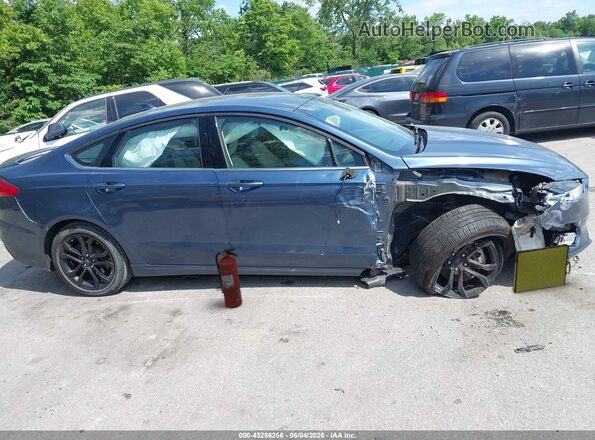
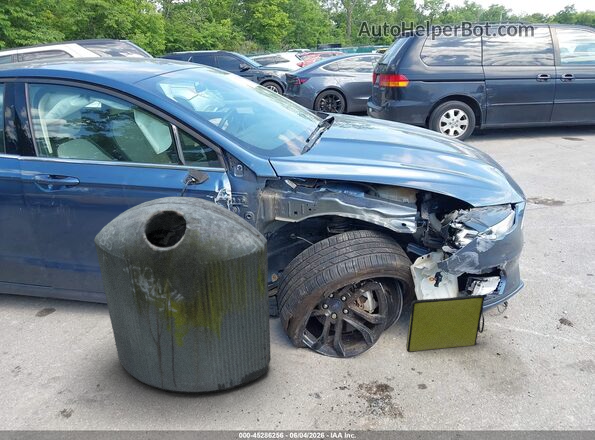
trash can: none [292,185,417,330] -> present [94,197,271,394]
fire extinguisher: present [215,248,242,308] -> none [23,260,64,336]

